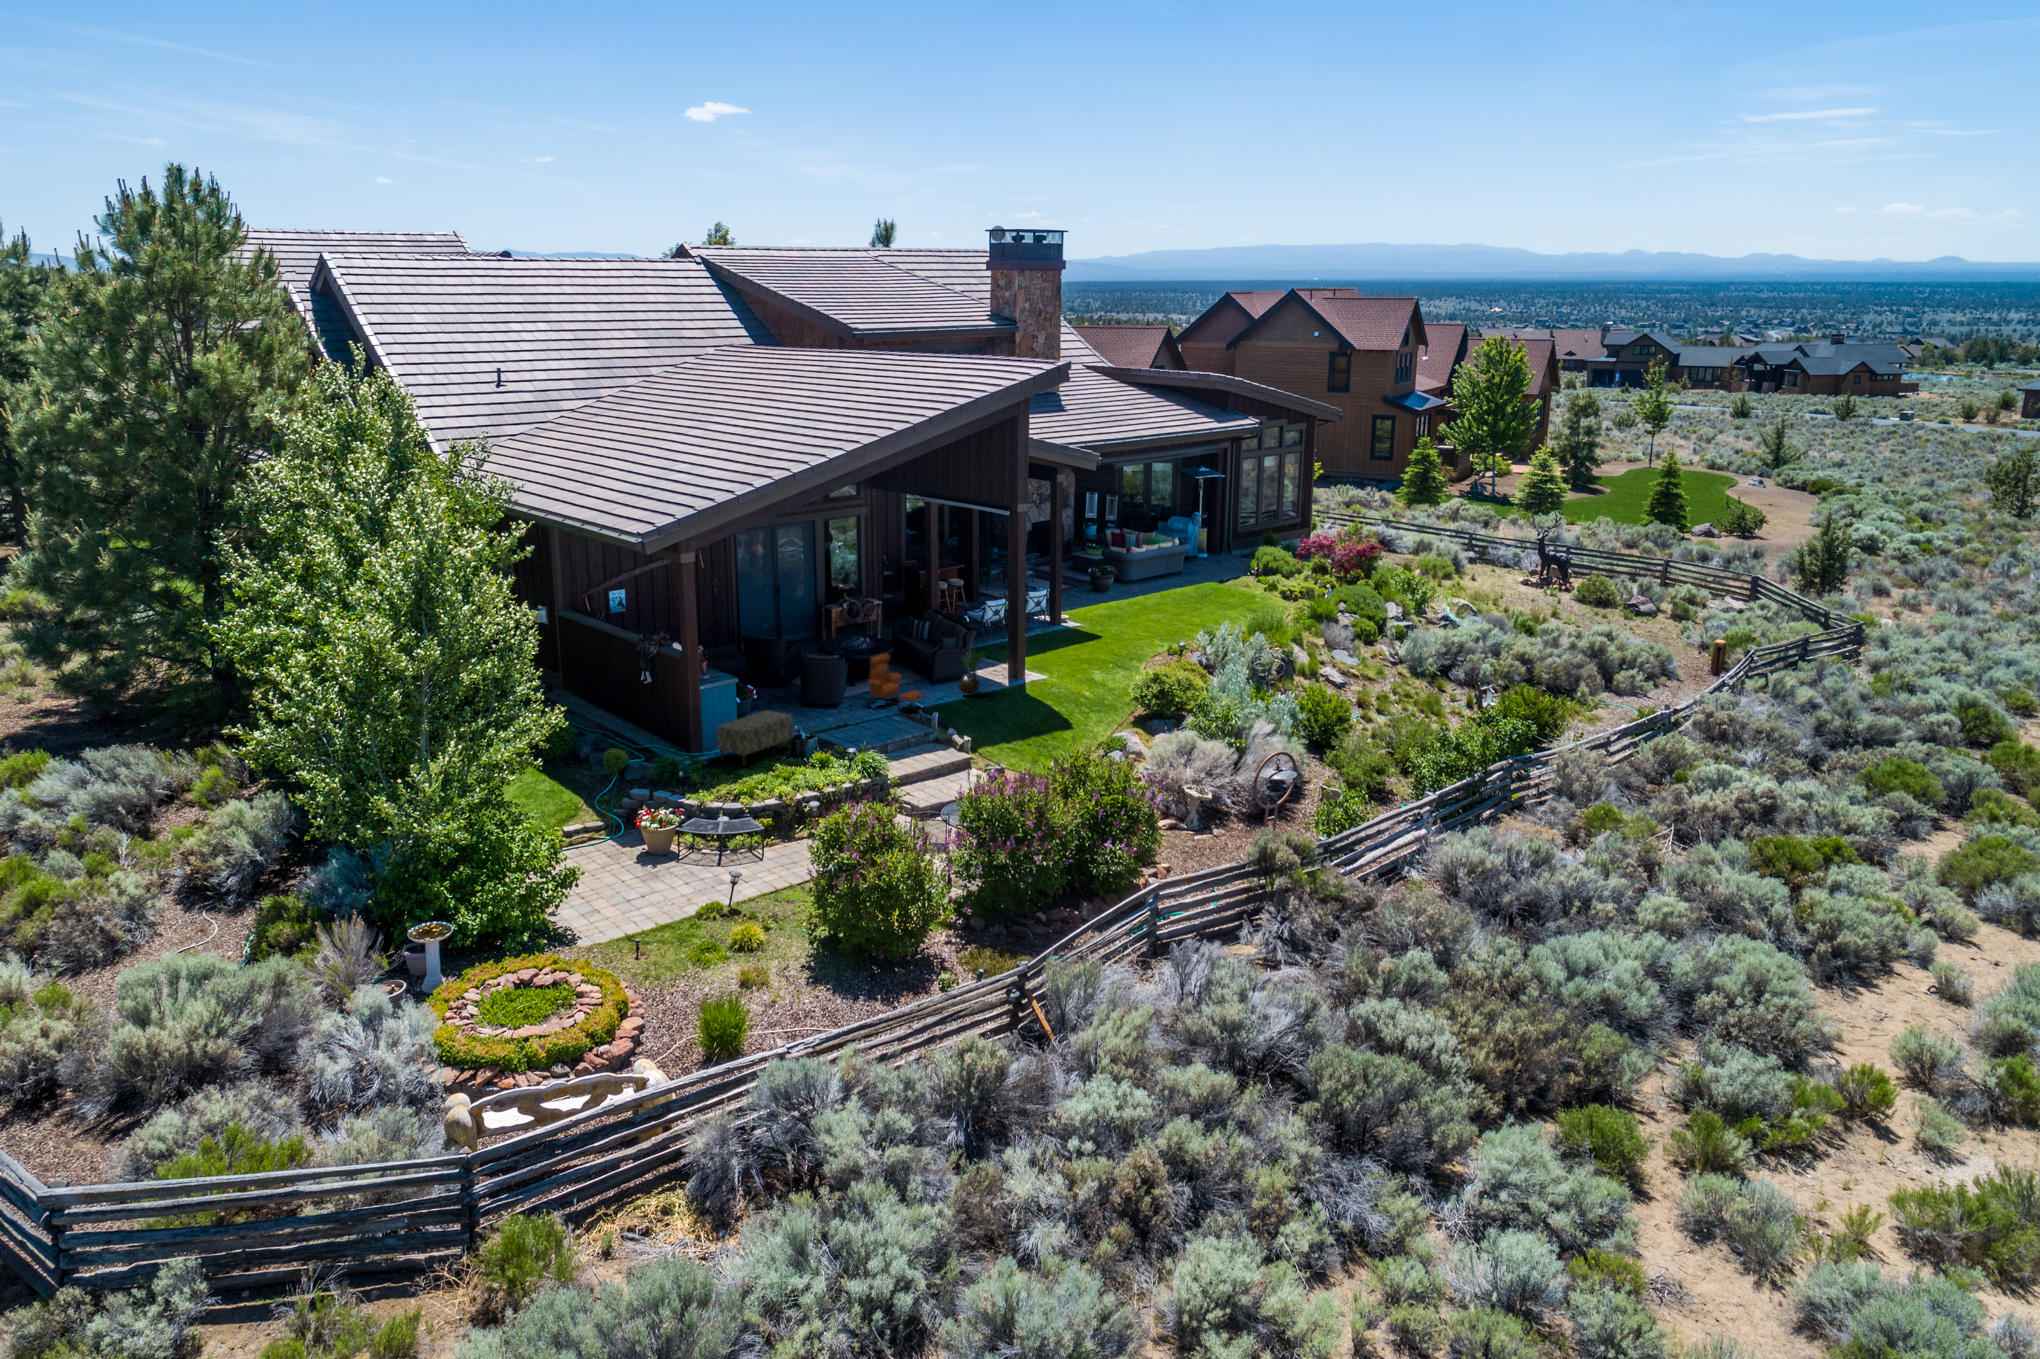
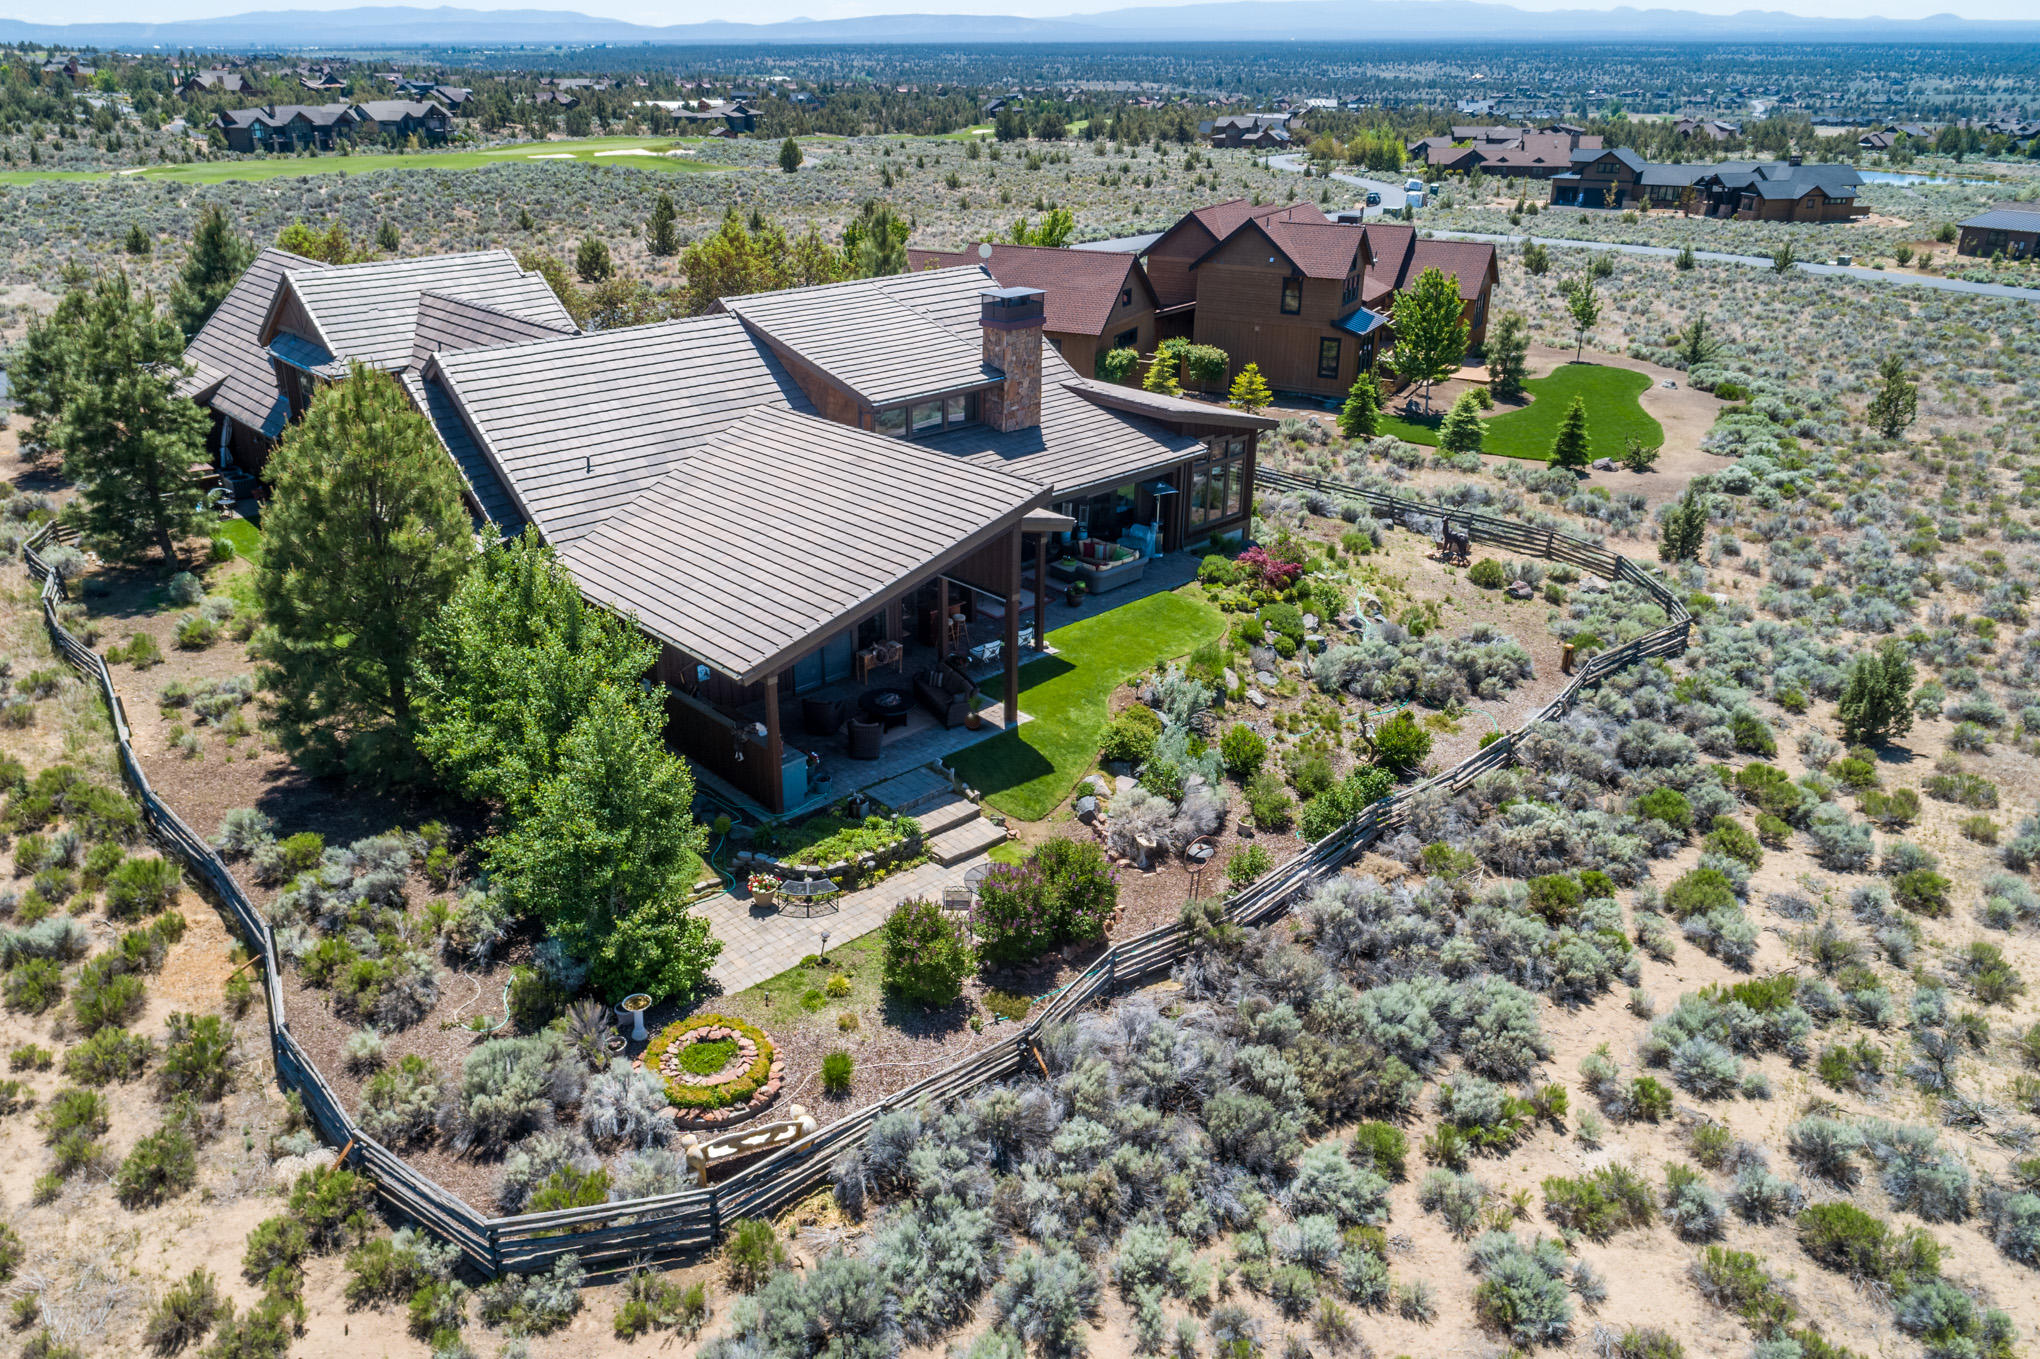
lounge chair: present [868,654,922,711] -> none [895,702,939,751]
bench: present [717,710,793,765] -> none [790,766,845,818]

